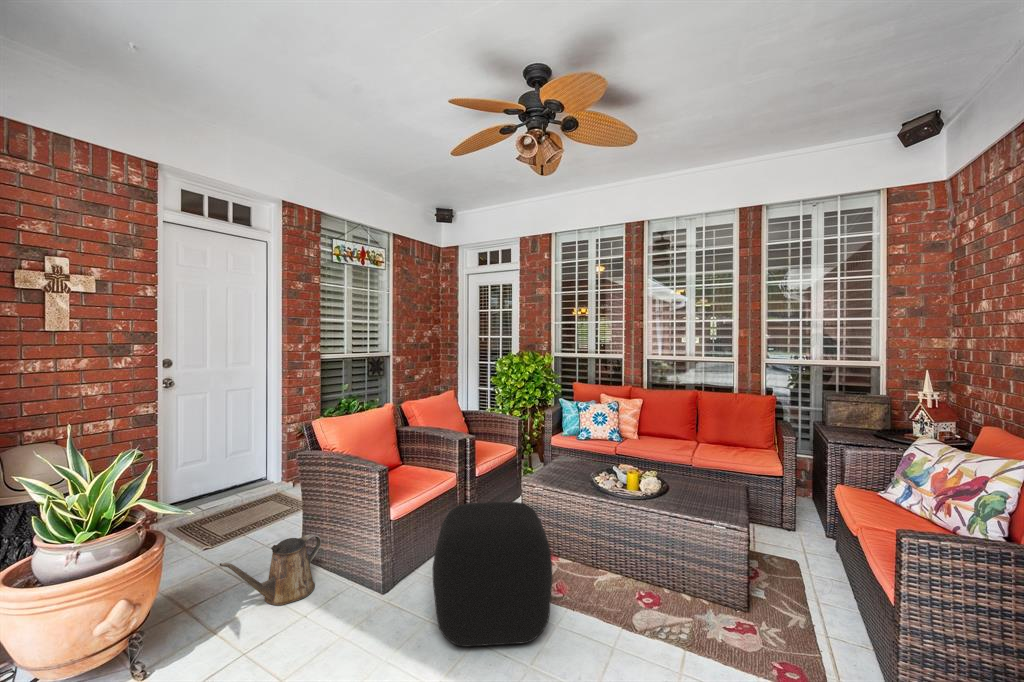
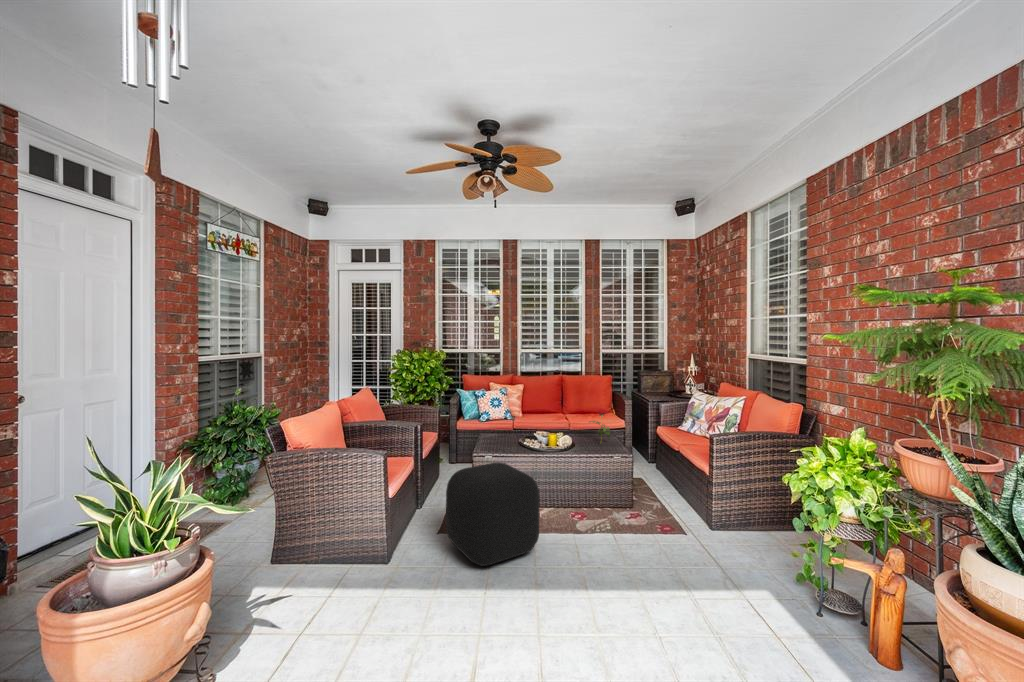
flower: none [694,444,728,497] -> present [592,409,610,439]
watering can: present [220,534,321,605] -> none [268,522,327,587]

